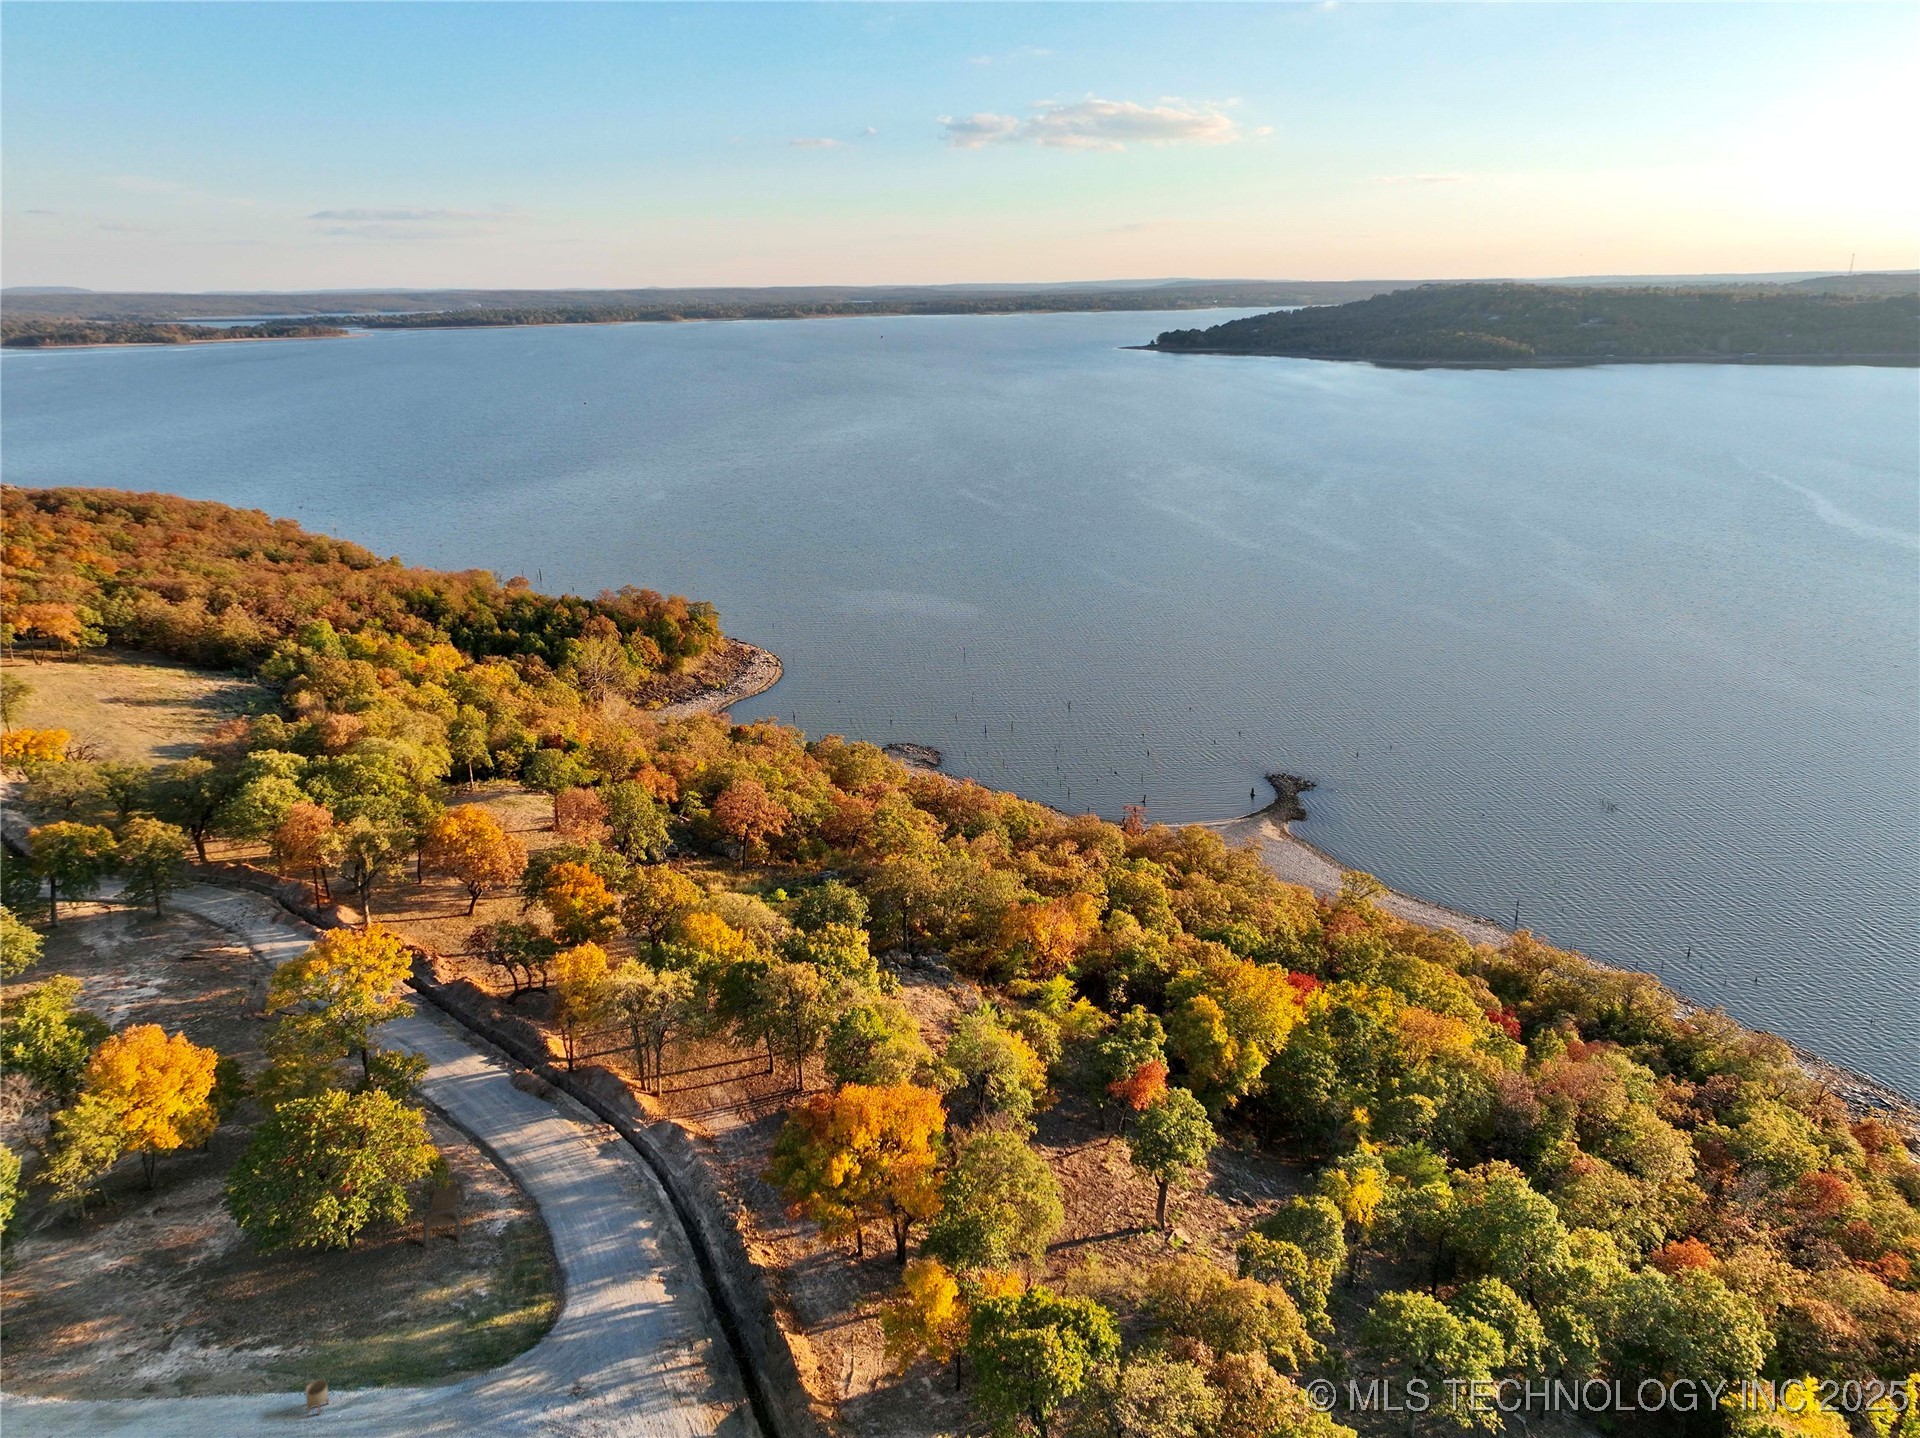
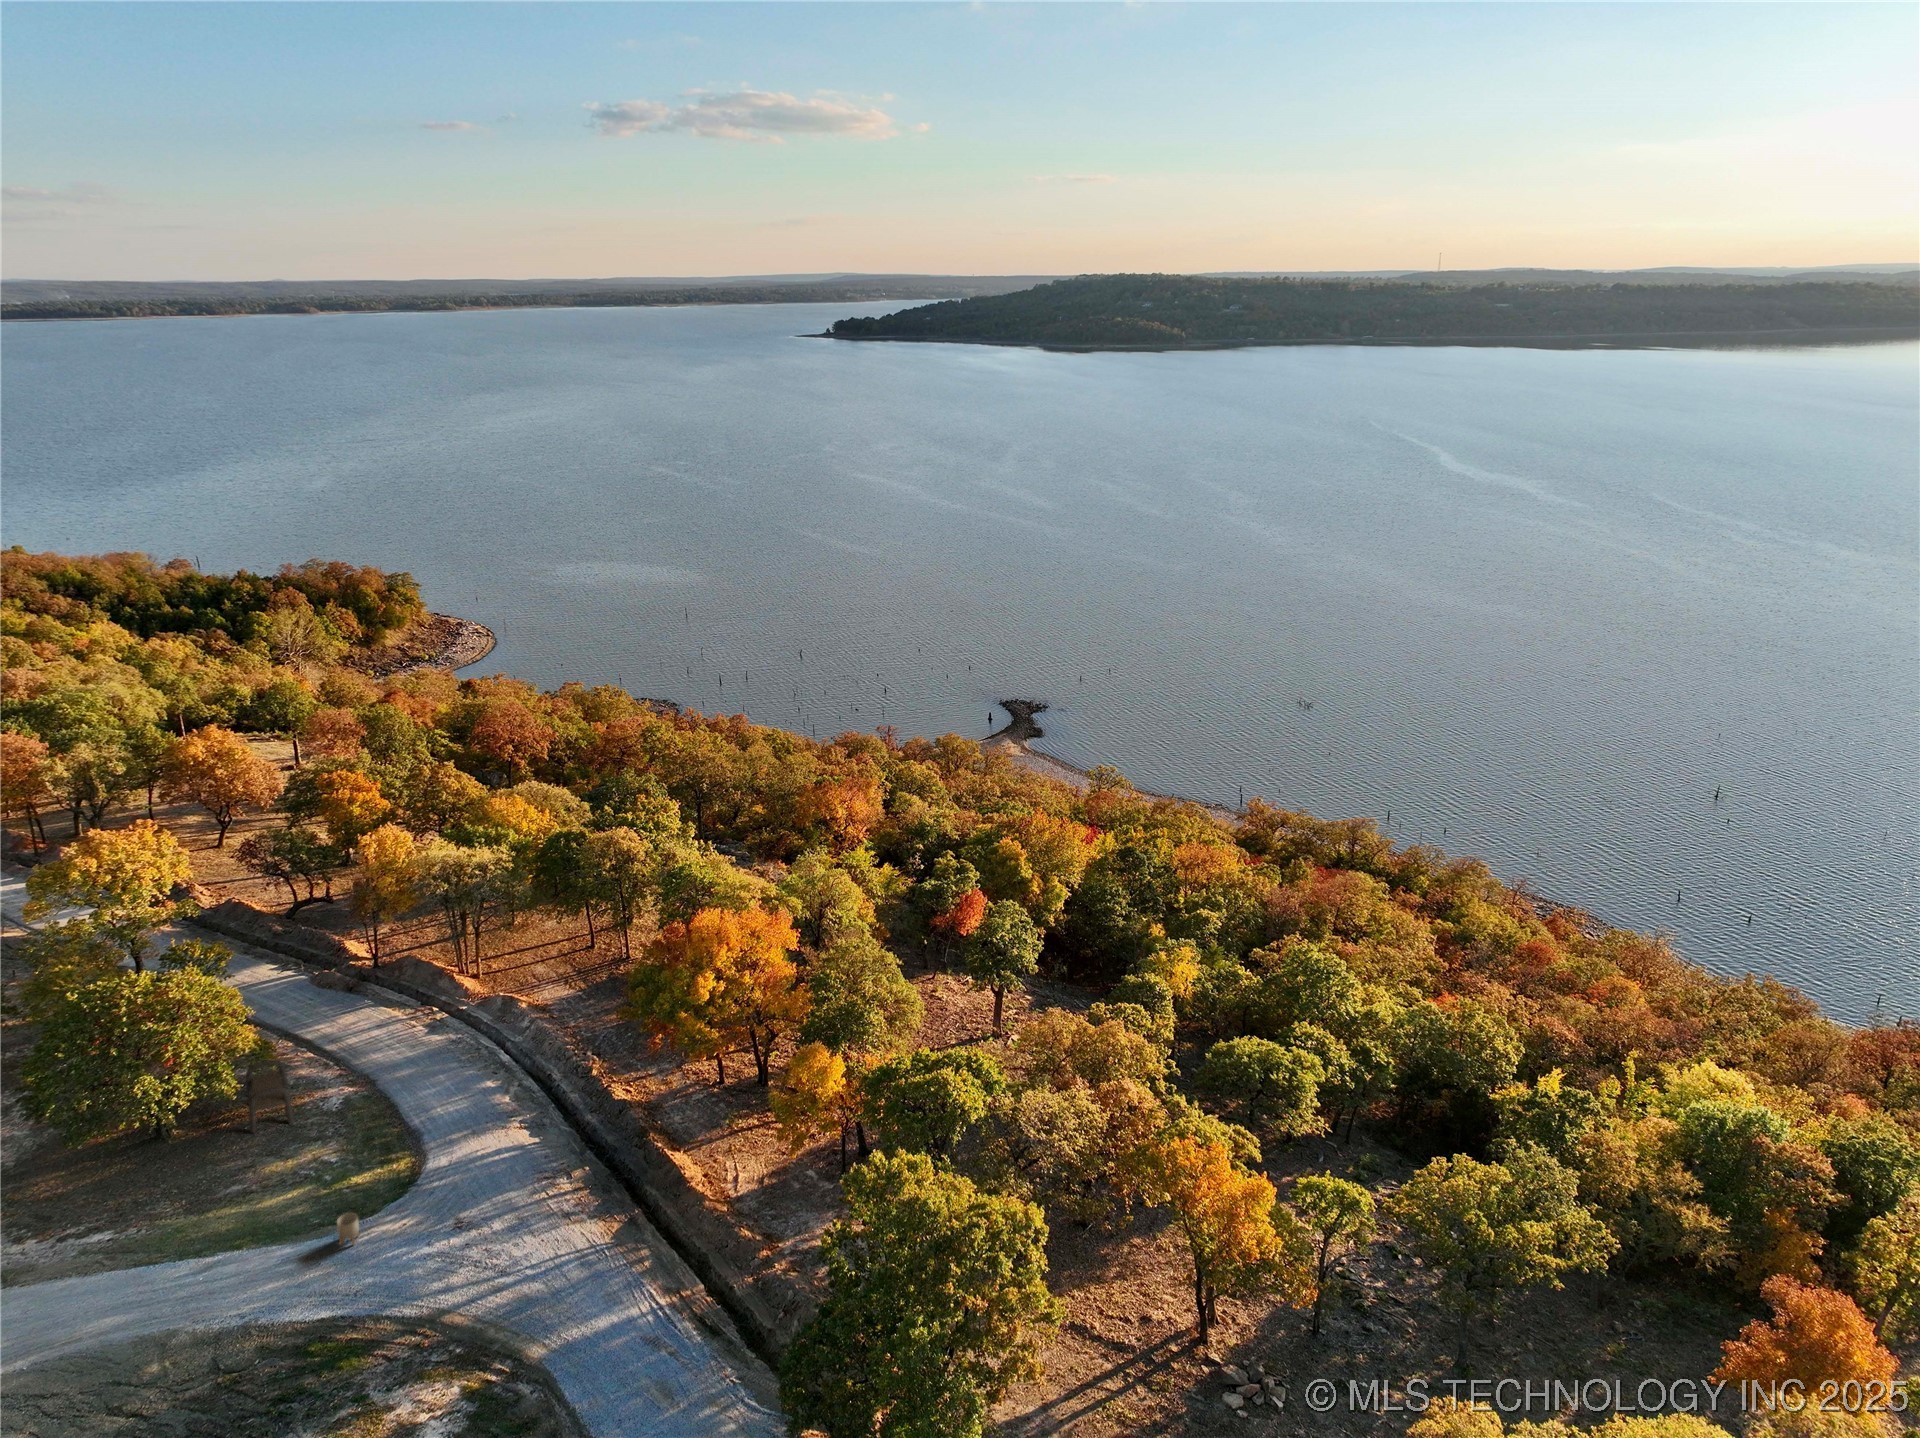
planter: present [306,1380,329,1413] -> present [337,1213,359,1245]

